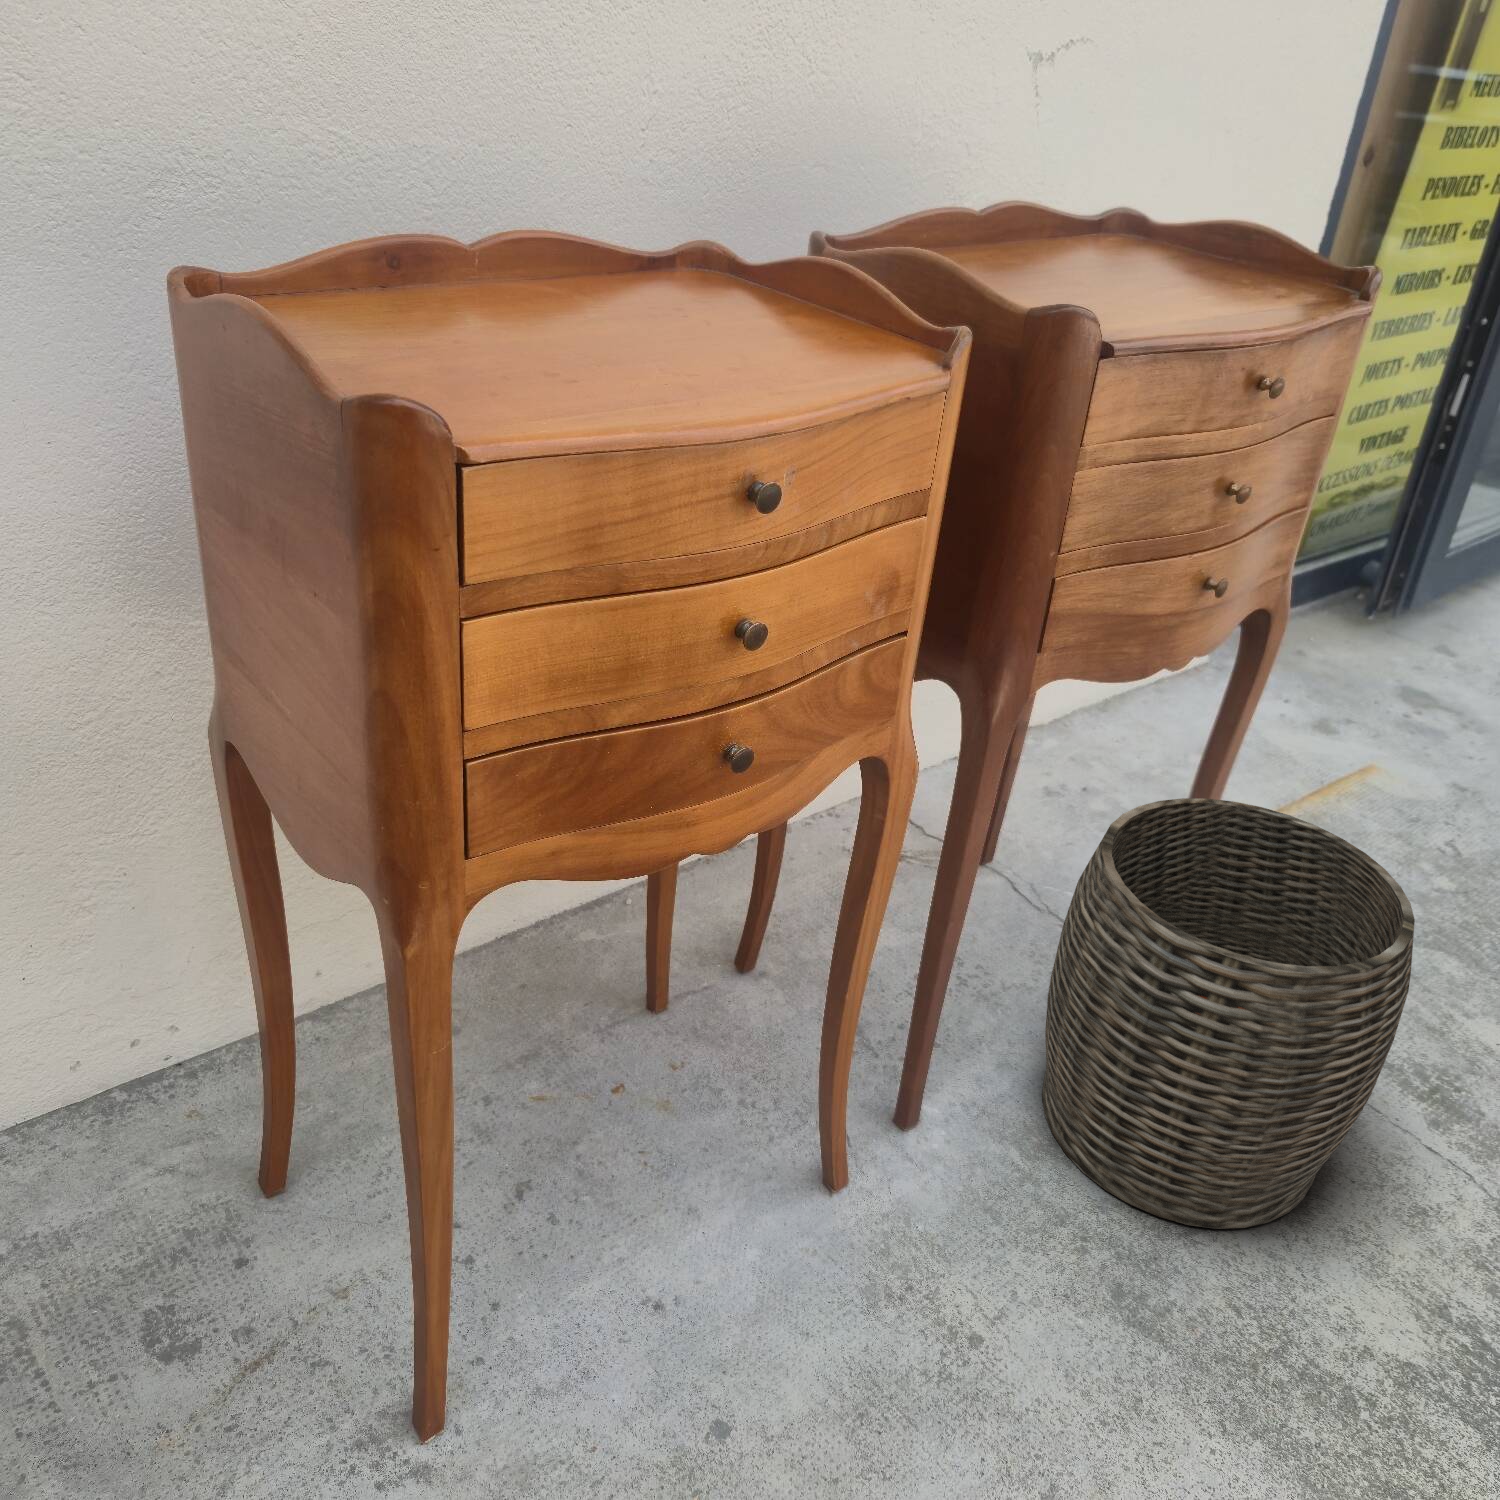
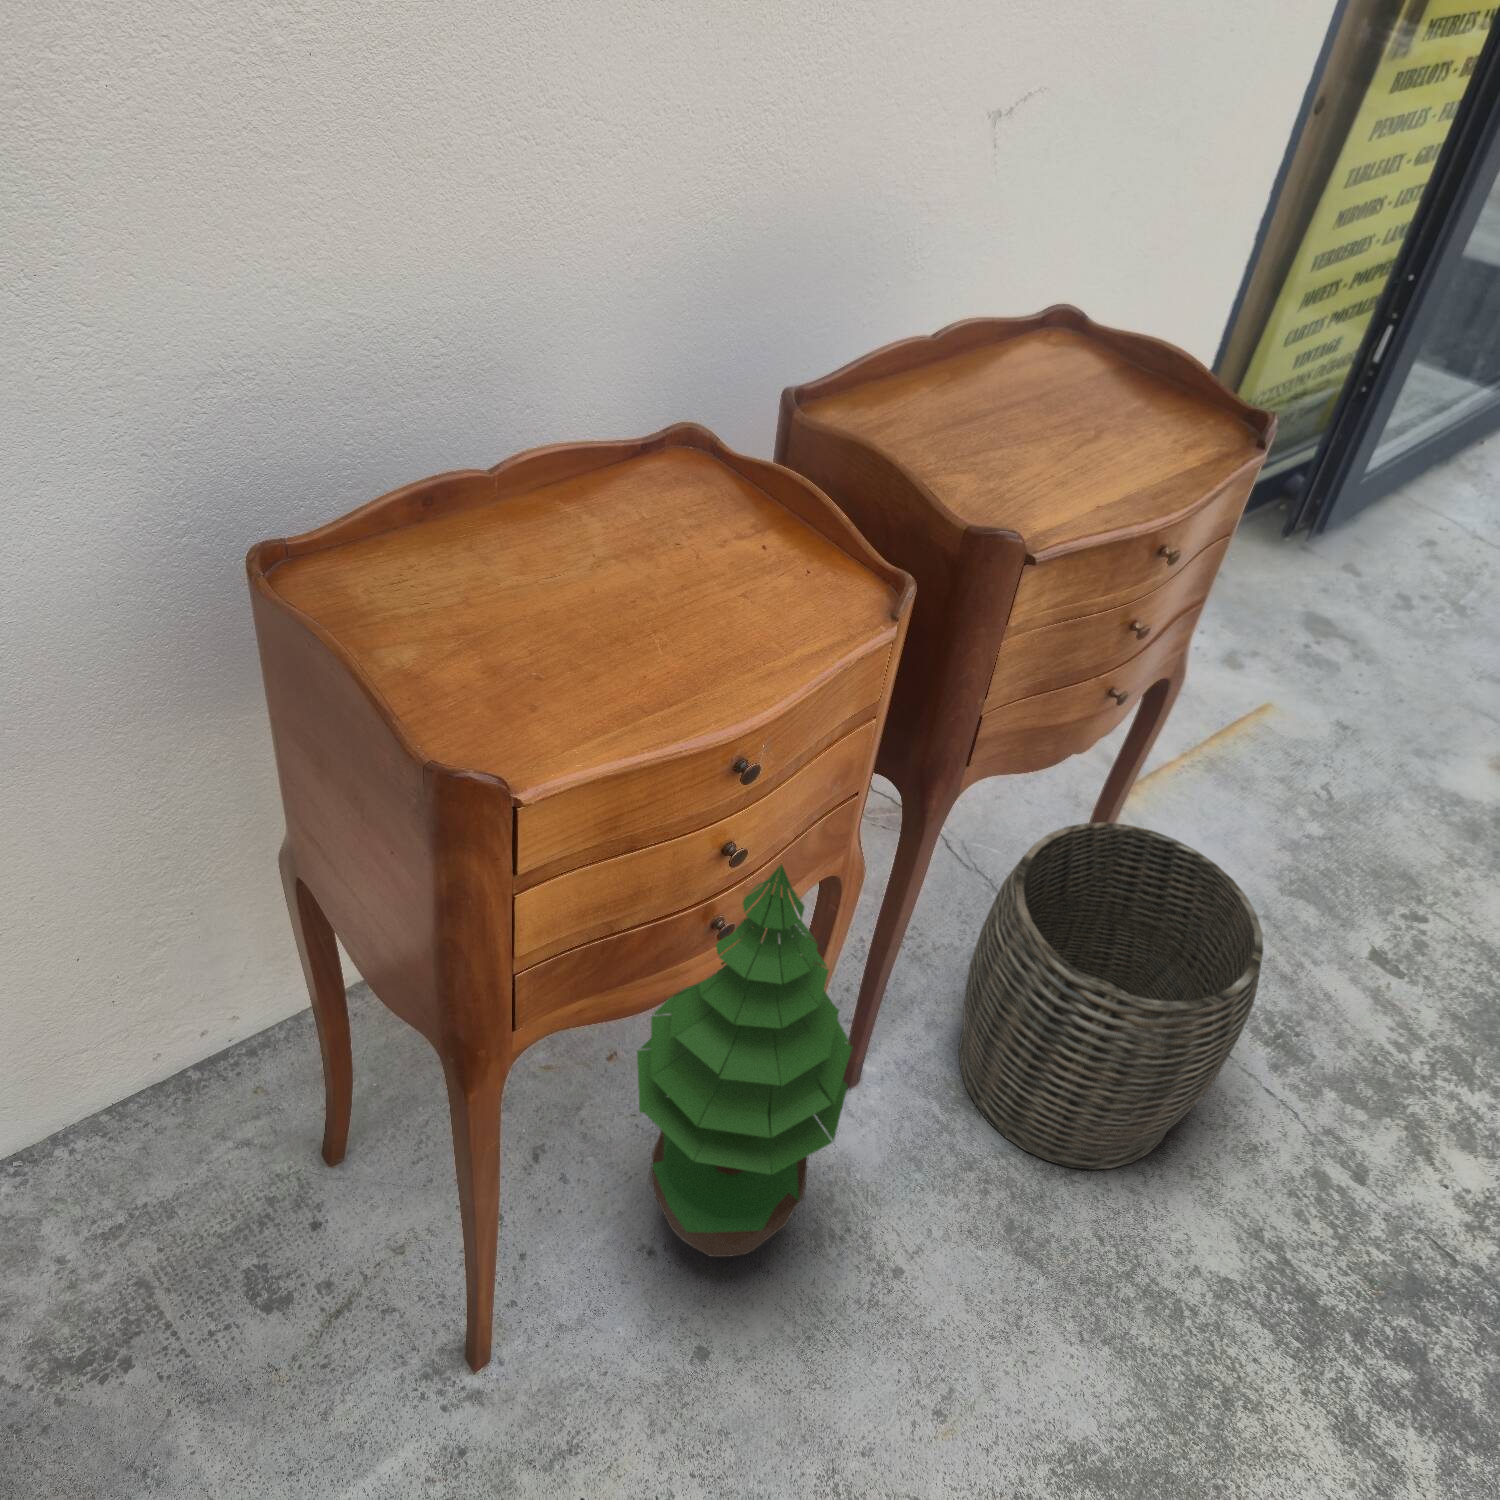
potted tree: none [639,688,909,1305] -> present [637,865,852,1257]

